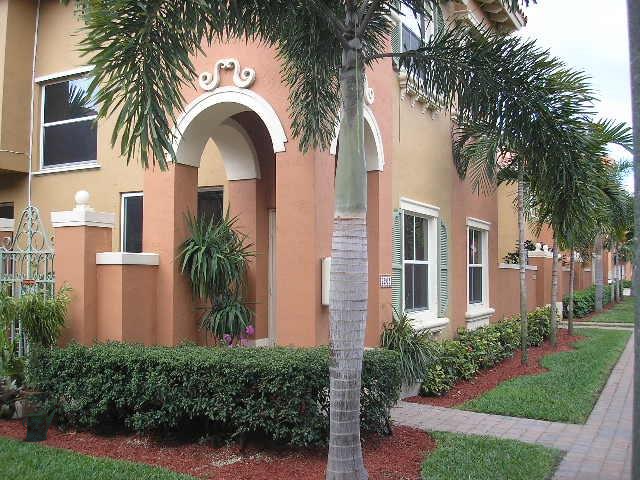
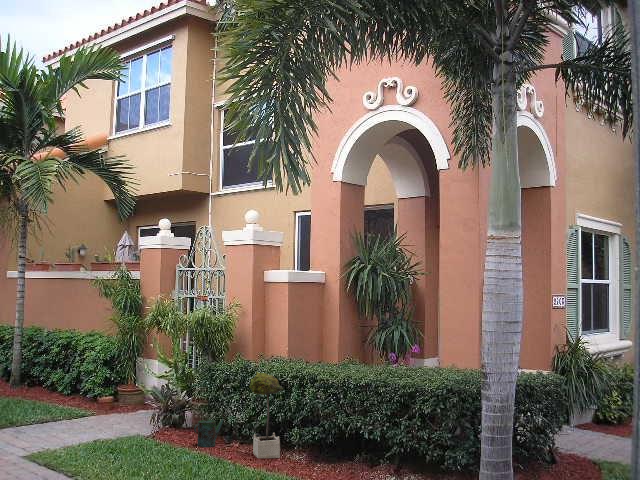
potted tree: none [85,358,123,450] -> present [249,372,283,458]

